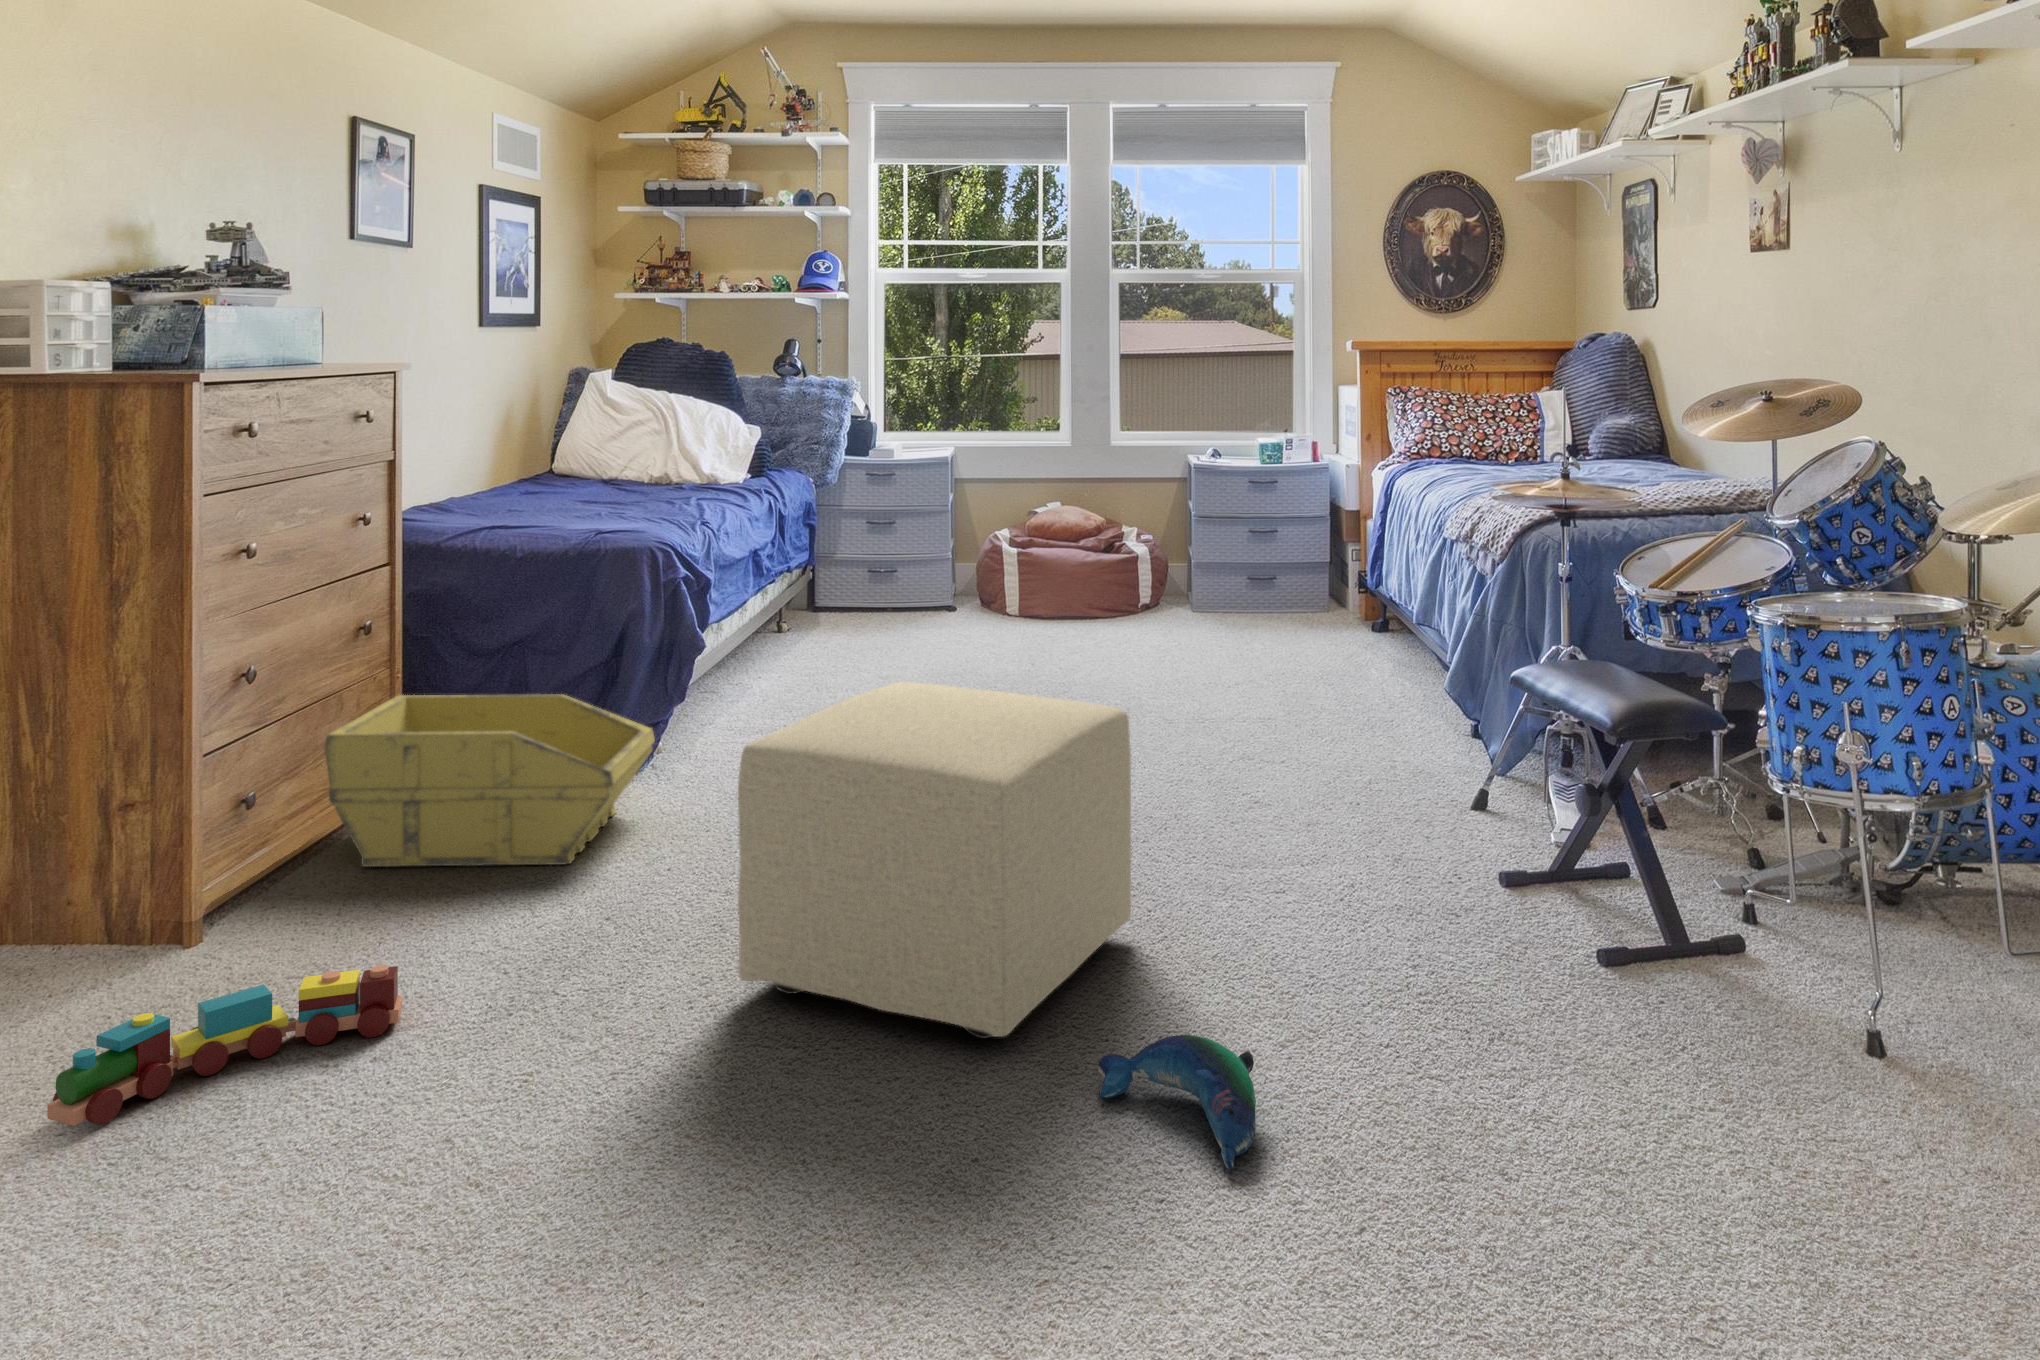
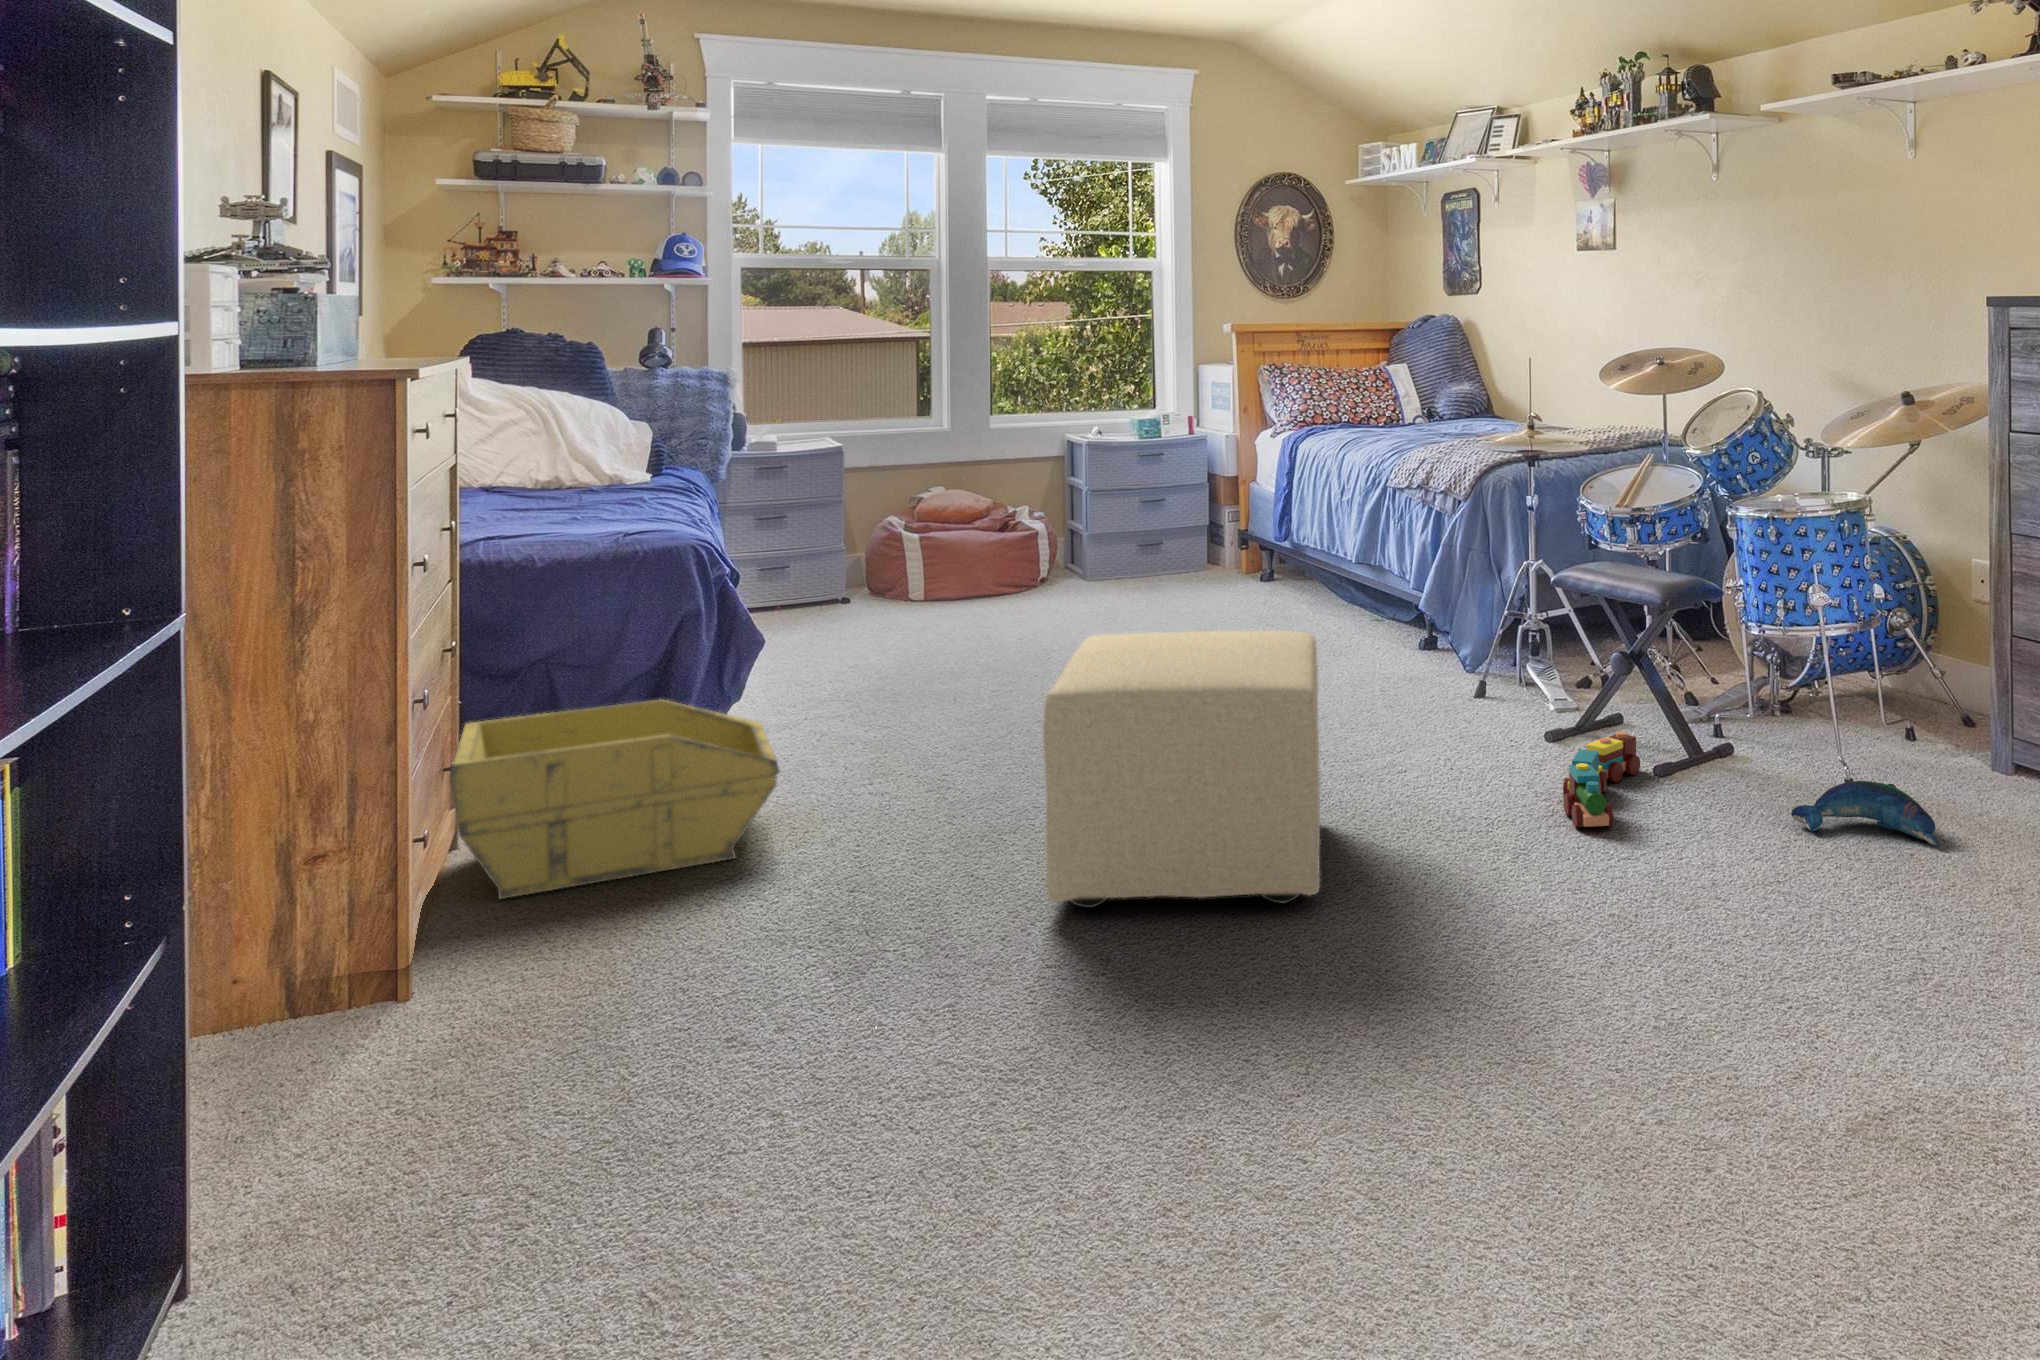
toy train: present [47,965,402,1126] -> present [1563,731,1640,827]
plush toy: present [1099,1035,1256,1170] -> present [1791,781,1939,846]

